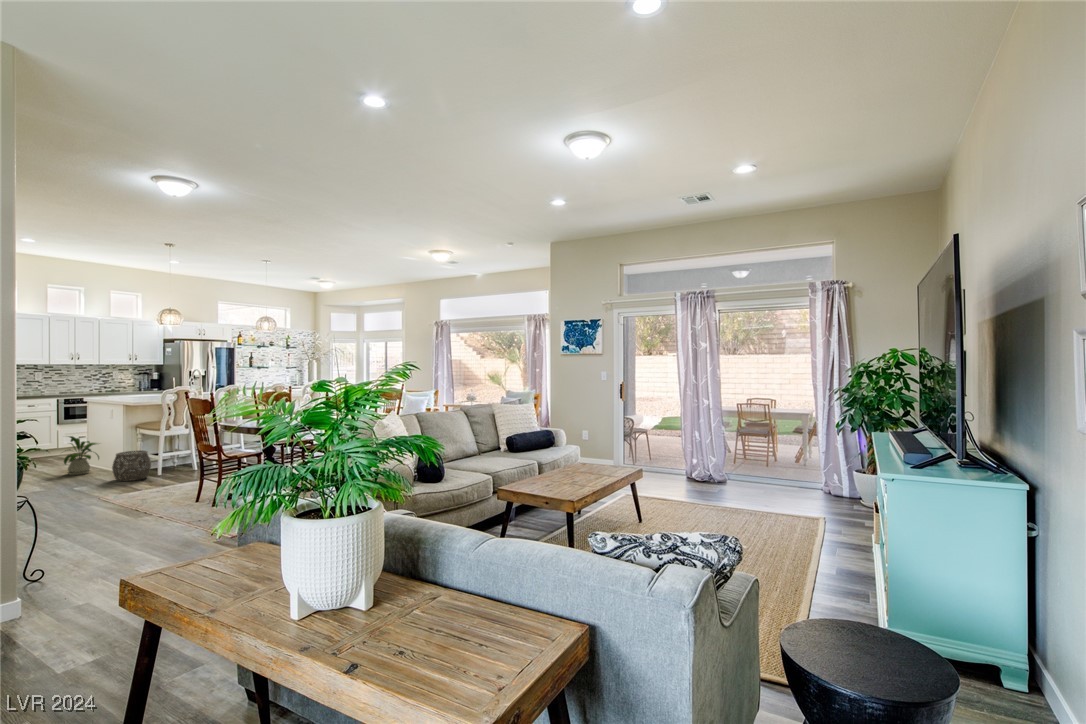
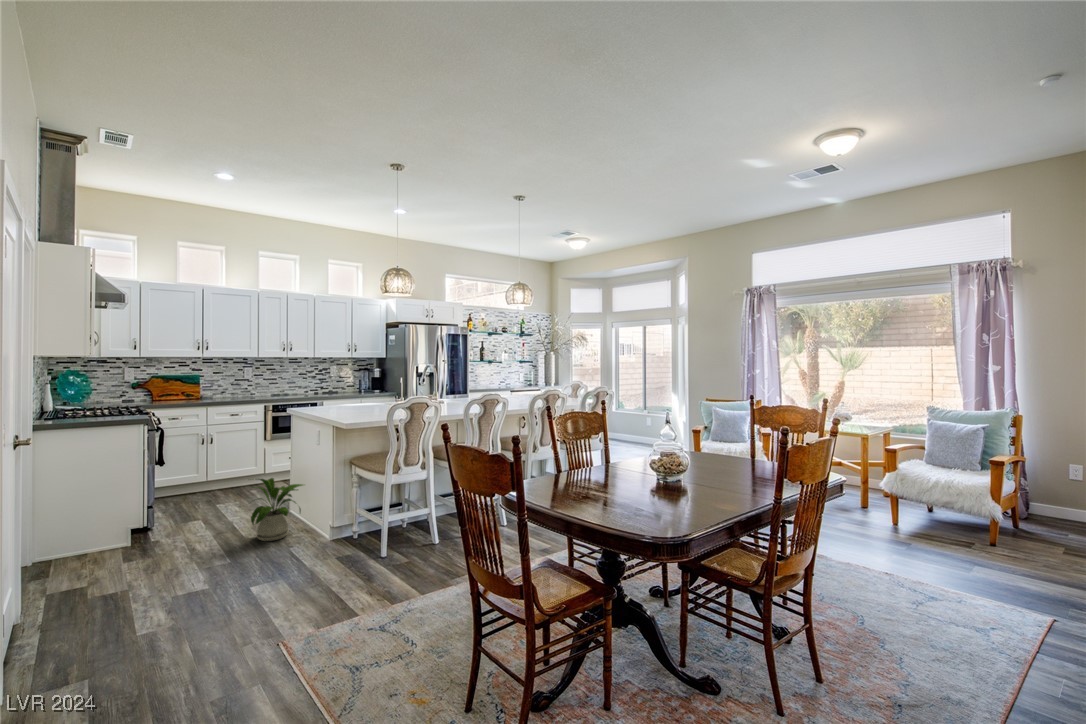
woven basket: present [112,450,151,481] -> none [311,513,372,577]

